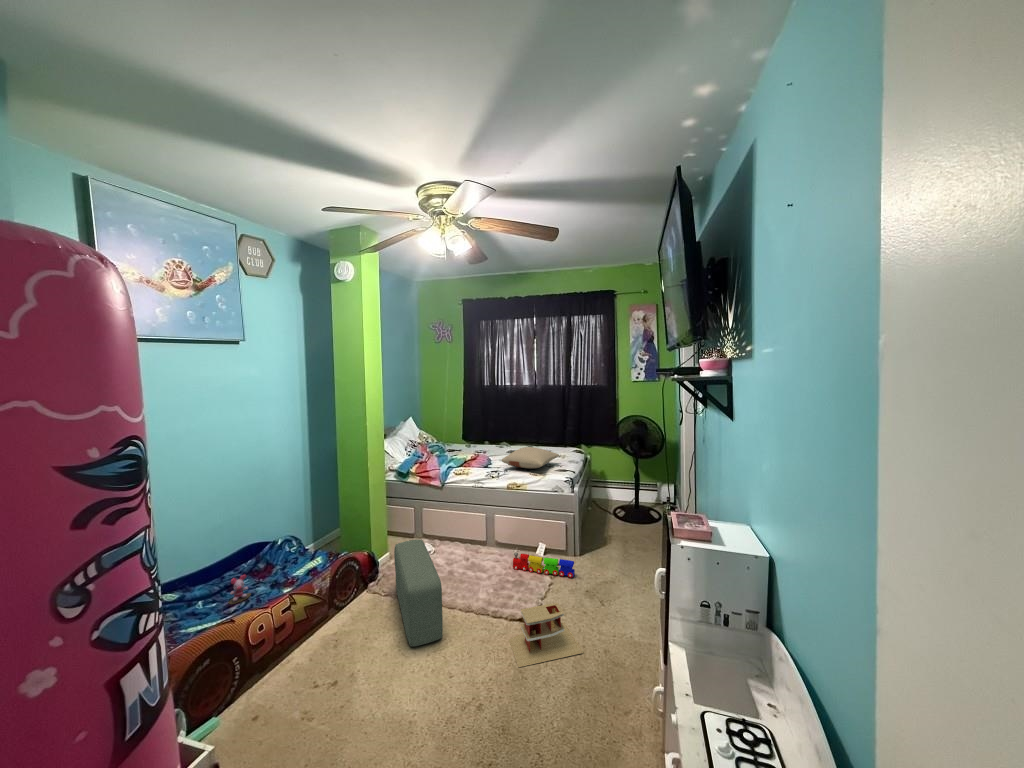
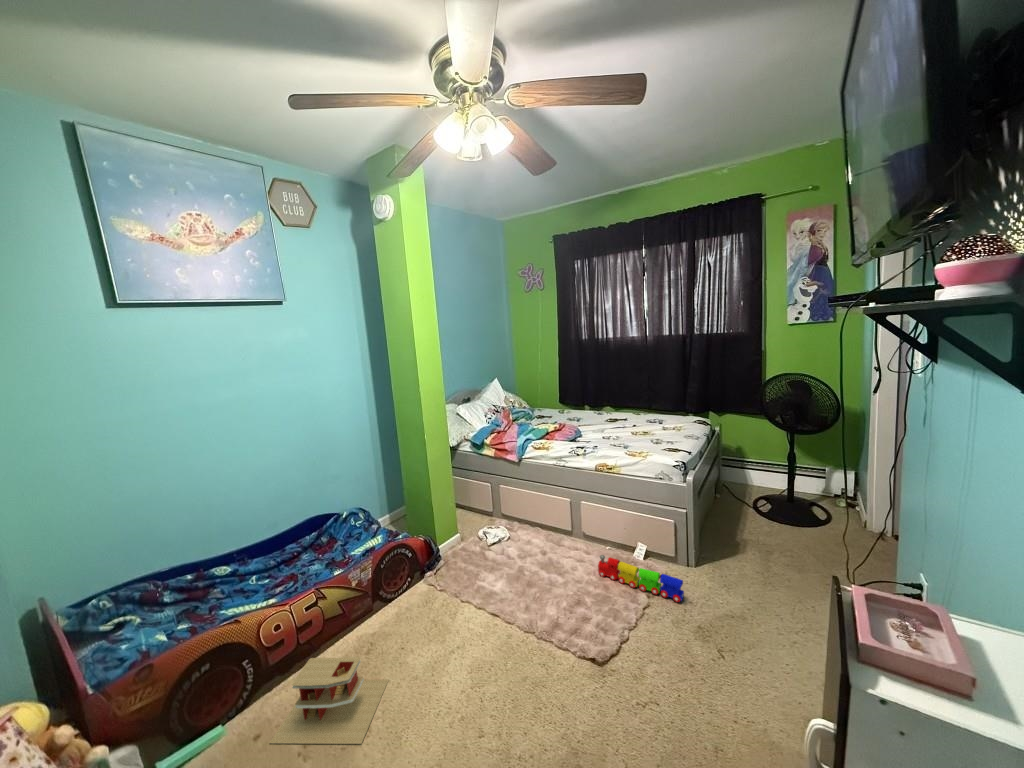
pillow: present [502,447,559,468] -> none [592,416,672,444]
pouf: present [394,539,443,646] -> none [438,529,488,673]
stuffed toy: present [228,575,251,604] -> none [276,547,311,584]
toy house: present [509,603,583,667] -> present [270,657,389,744]

